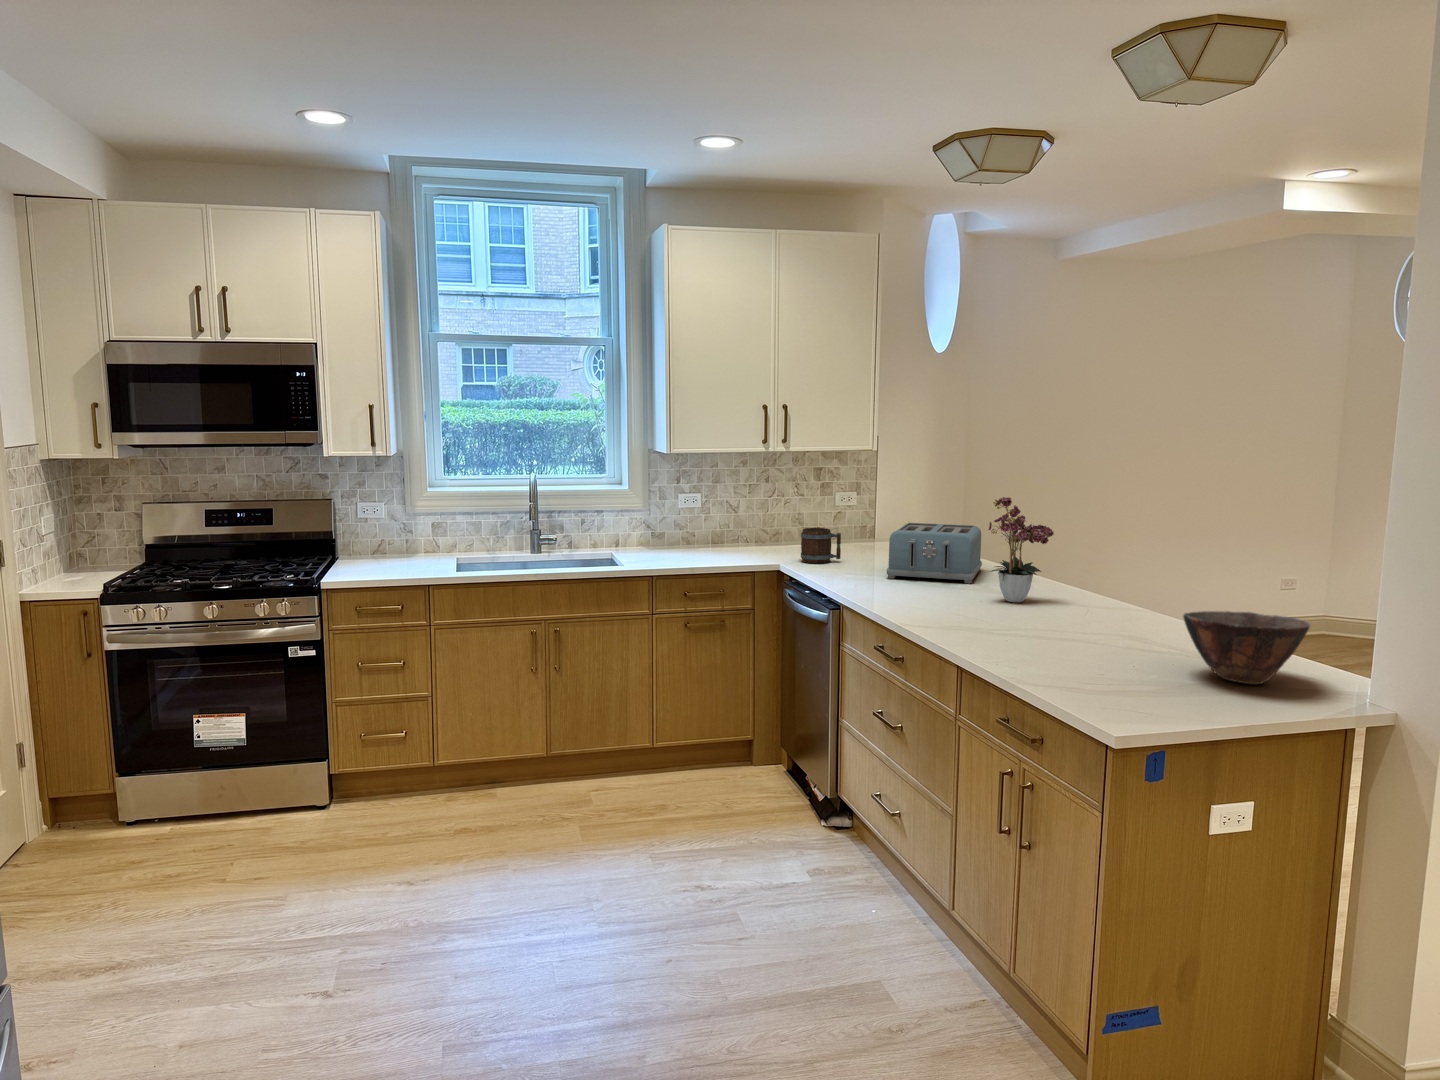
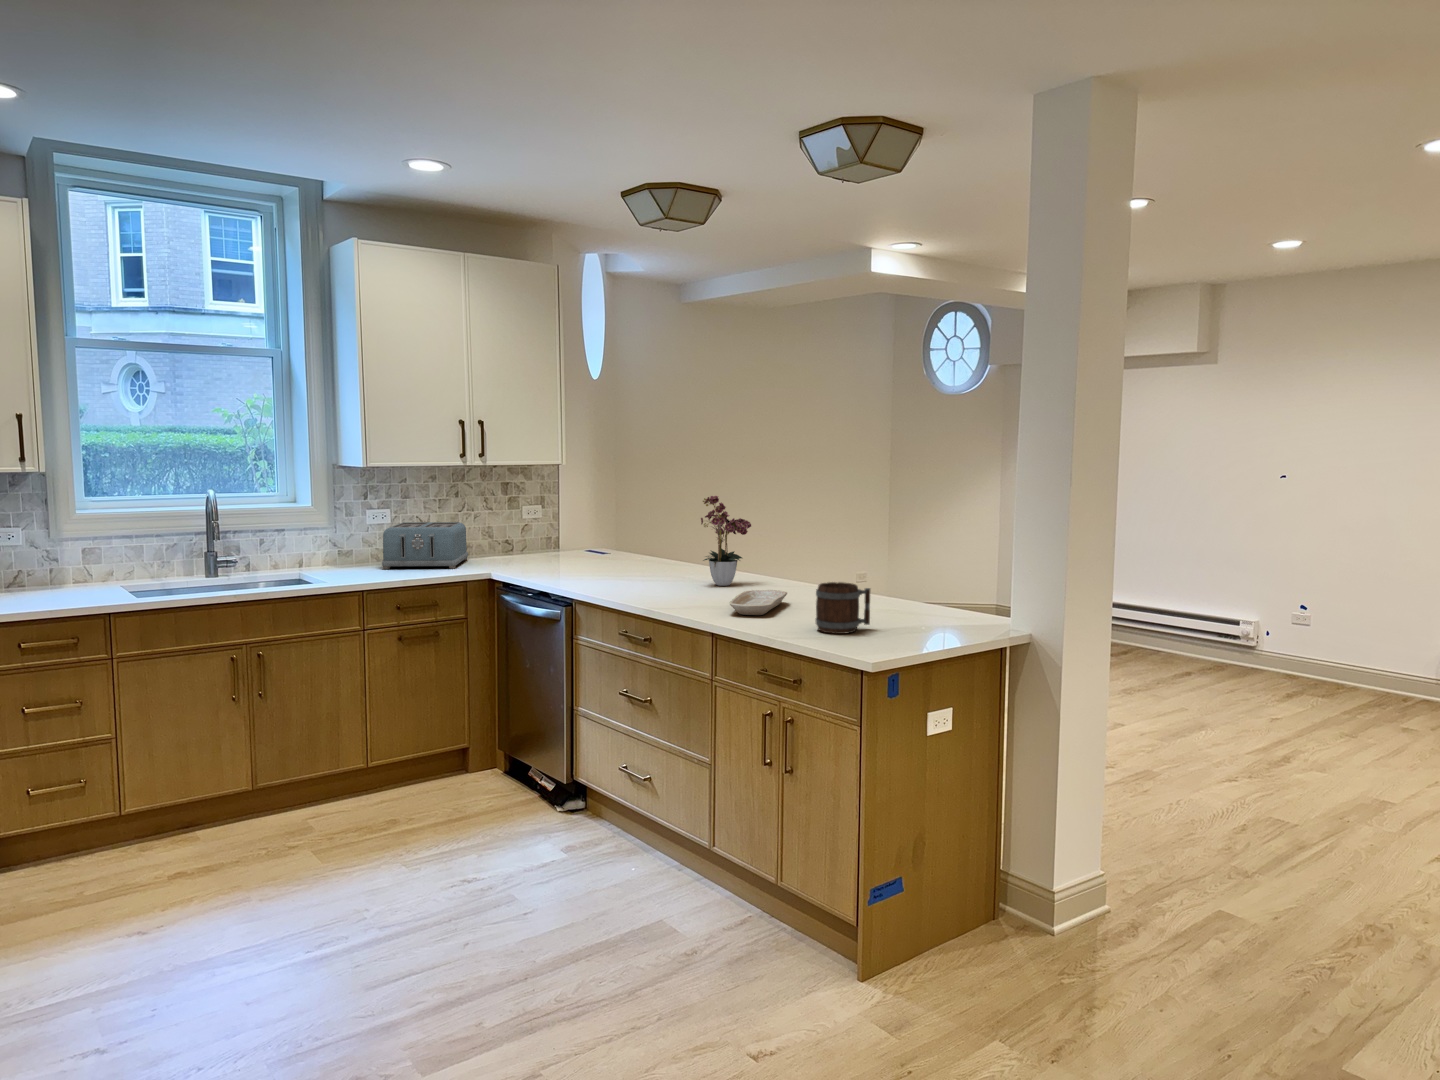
toaster: present [887,523,982,584] -> present [382,522,468,569]
mug: present [801,528,841,563] -> present [816,582,870,634]
bowl: present [1183,611,1310,684] -> none [885,570,972,622]
tray: none [984,615,1071,649] -> present [729,590,787,615]

